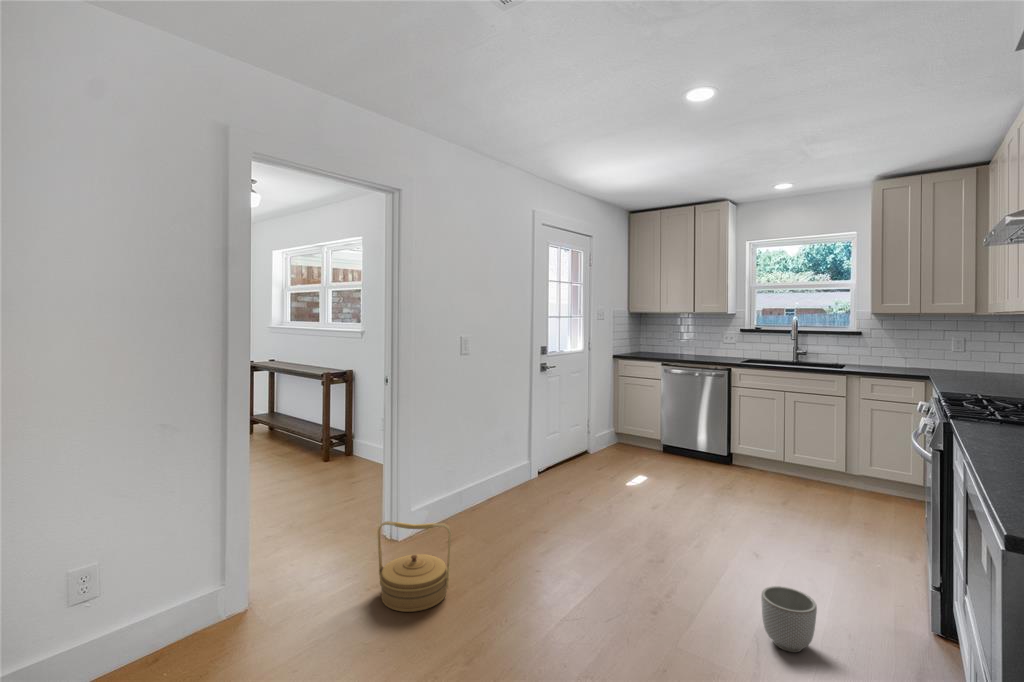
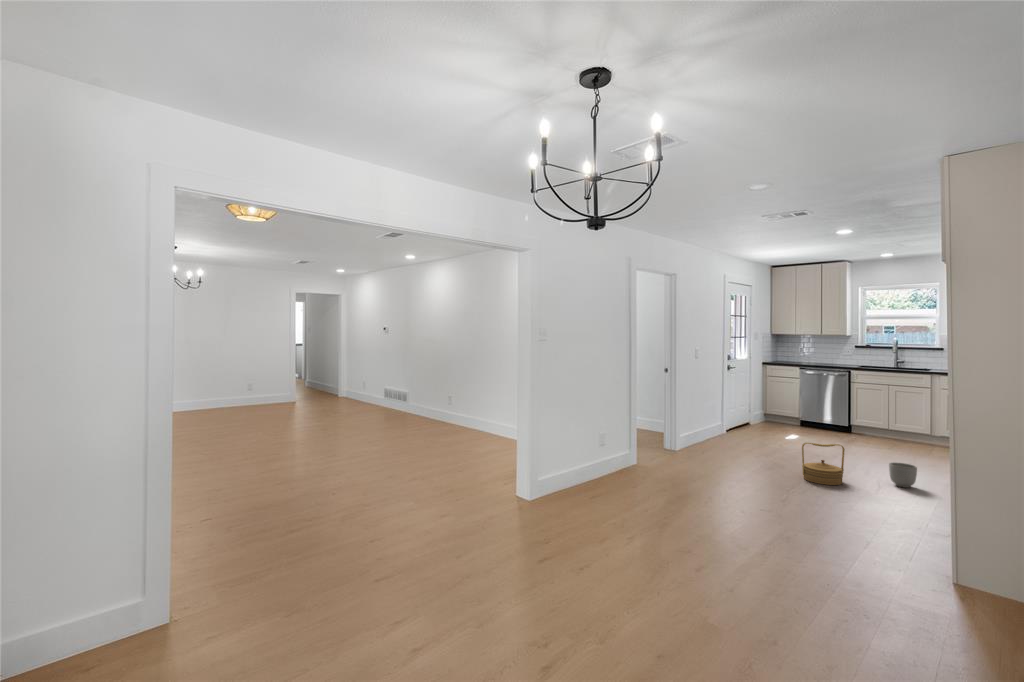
basket: present [378,521,451,612] -> present [802,443,845,485]

